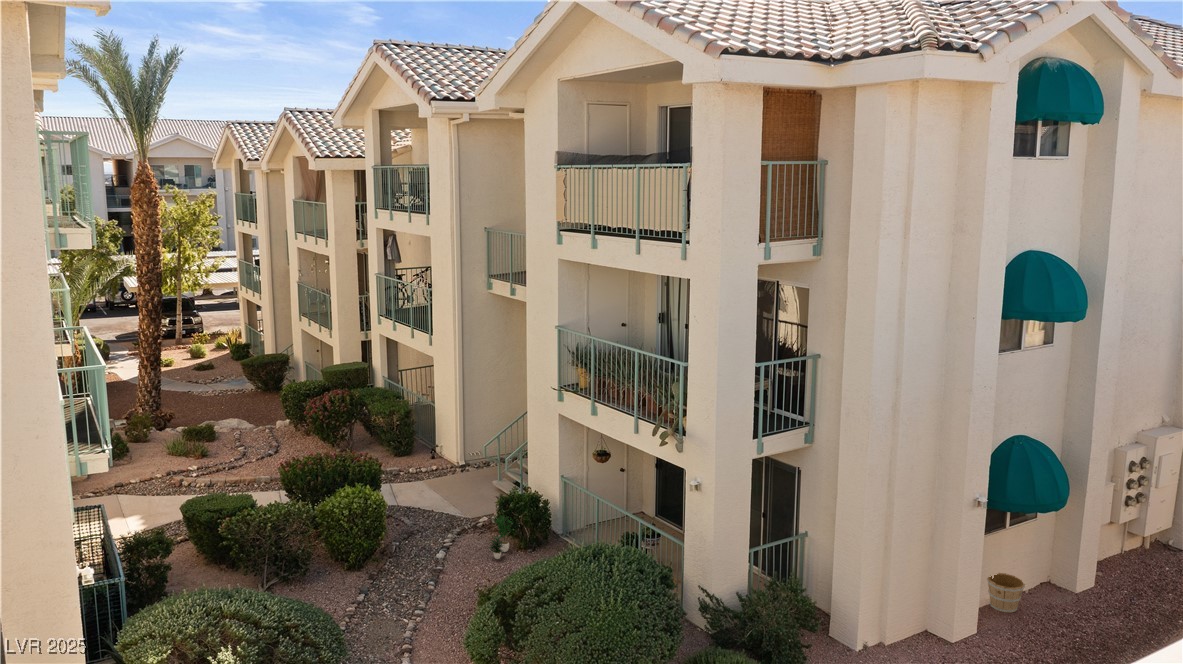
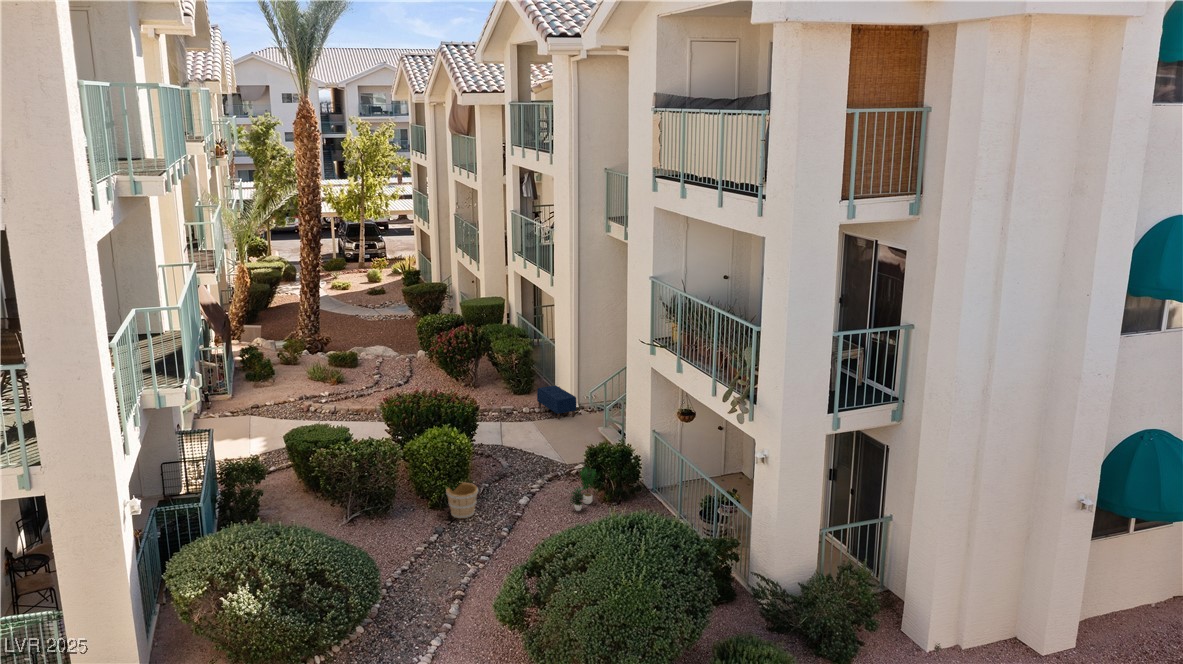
bench: none [421,443,463,477] -> present [537,385,576,420]
wooden bucket: present [987,573,1025,613] -> present [446,482,478,518]

